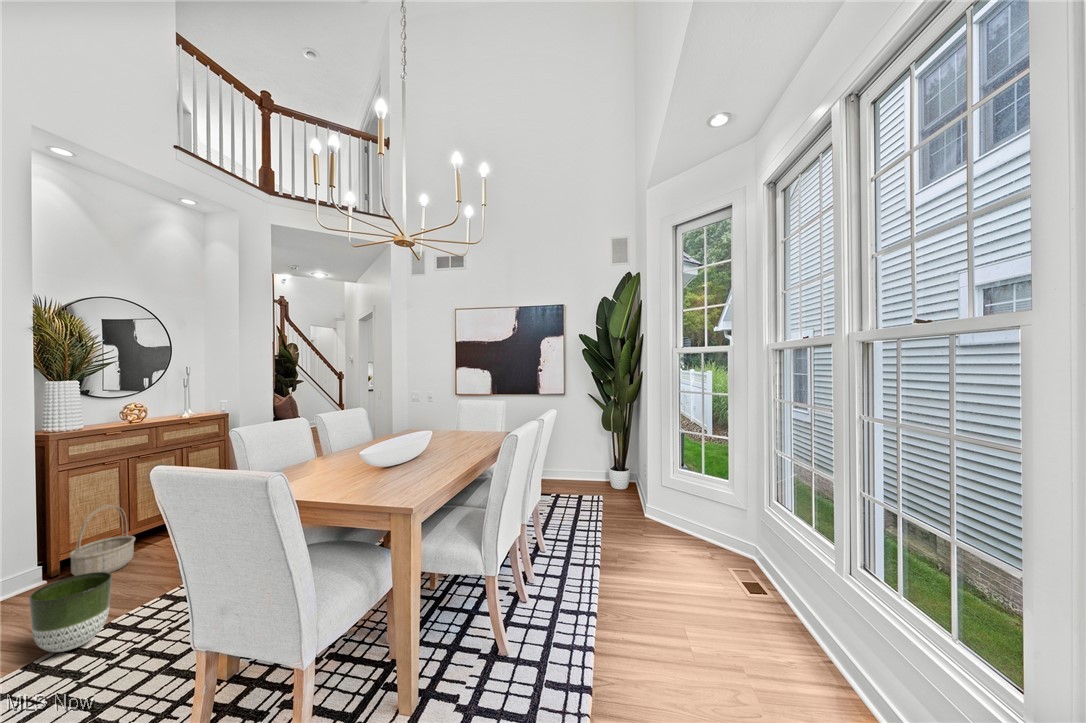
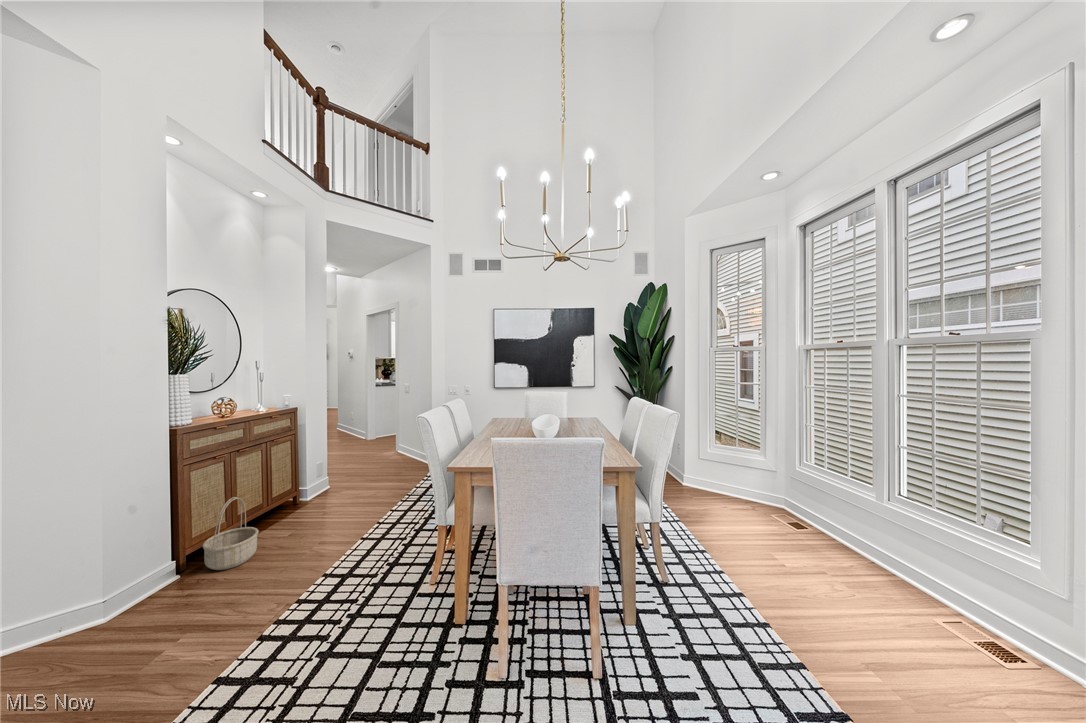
planter: present [29,572,112,652] -> none [257,556,319,632]

